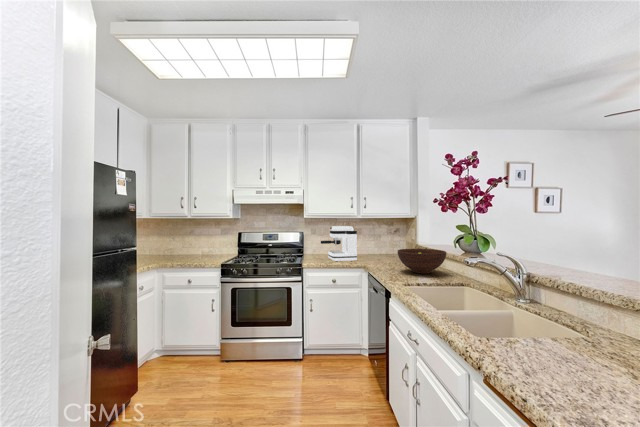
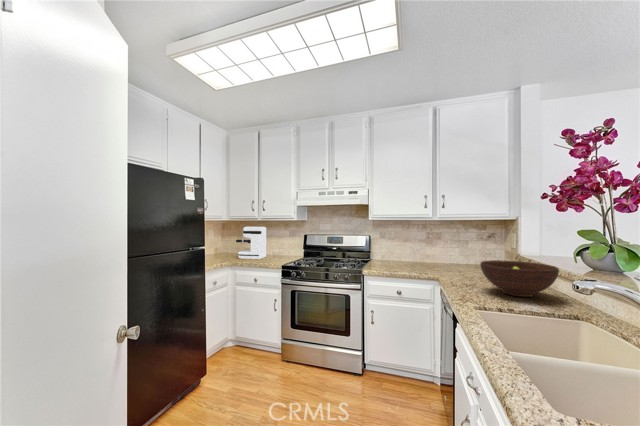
coffee maker: present [321,226,357,261] -> present [236,227,266,259]

